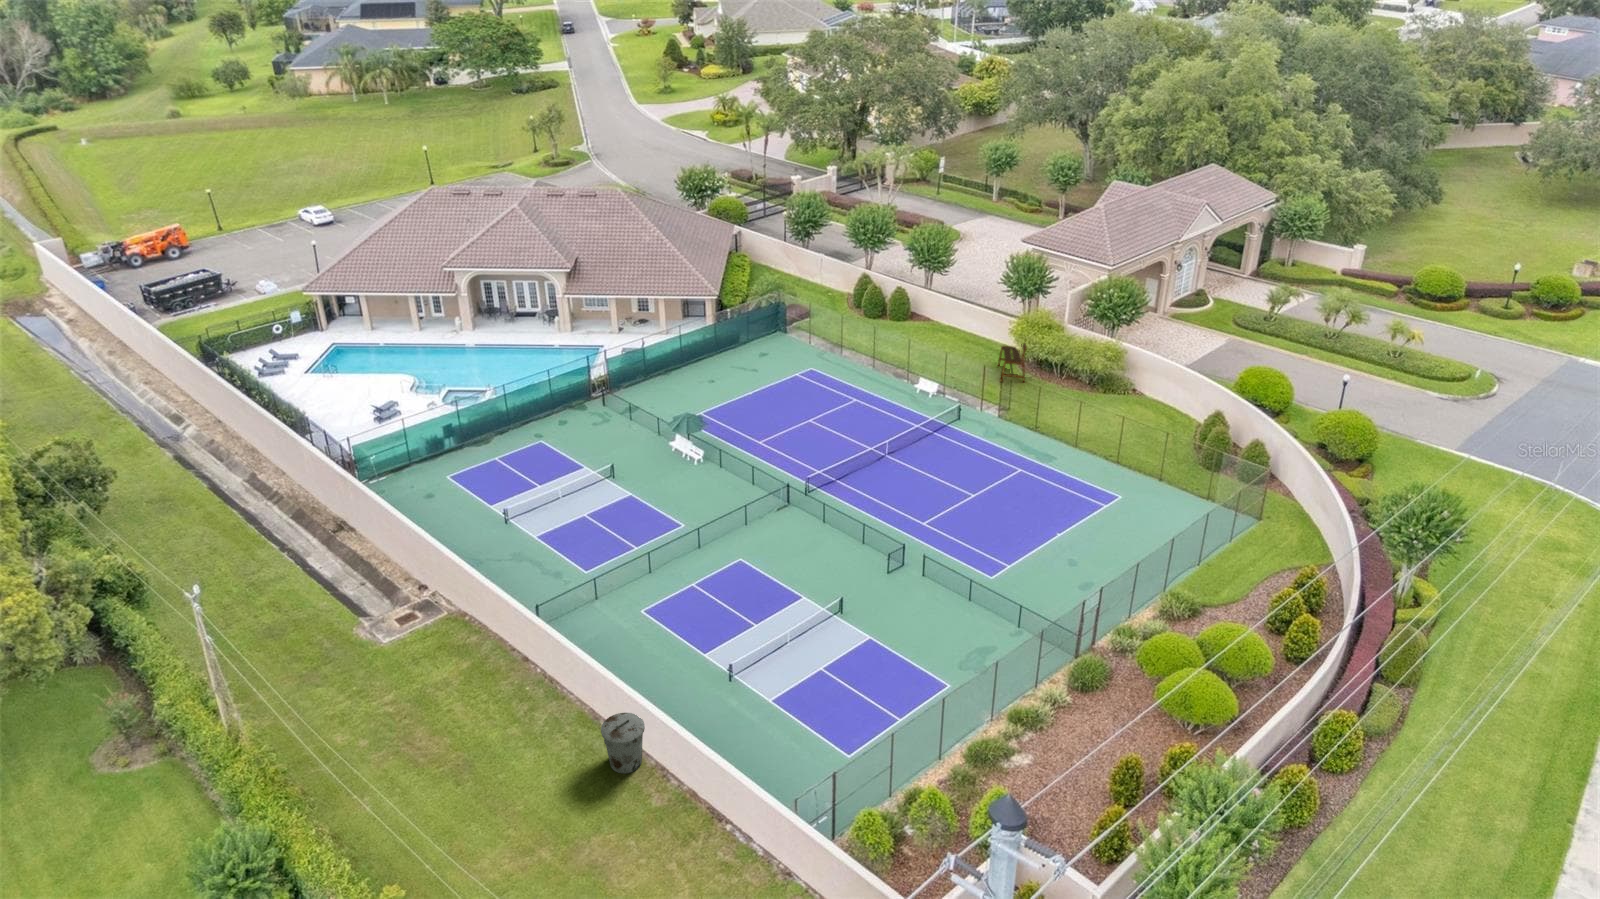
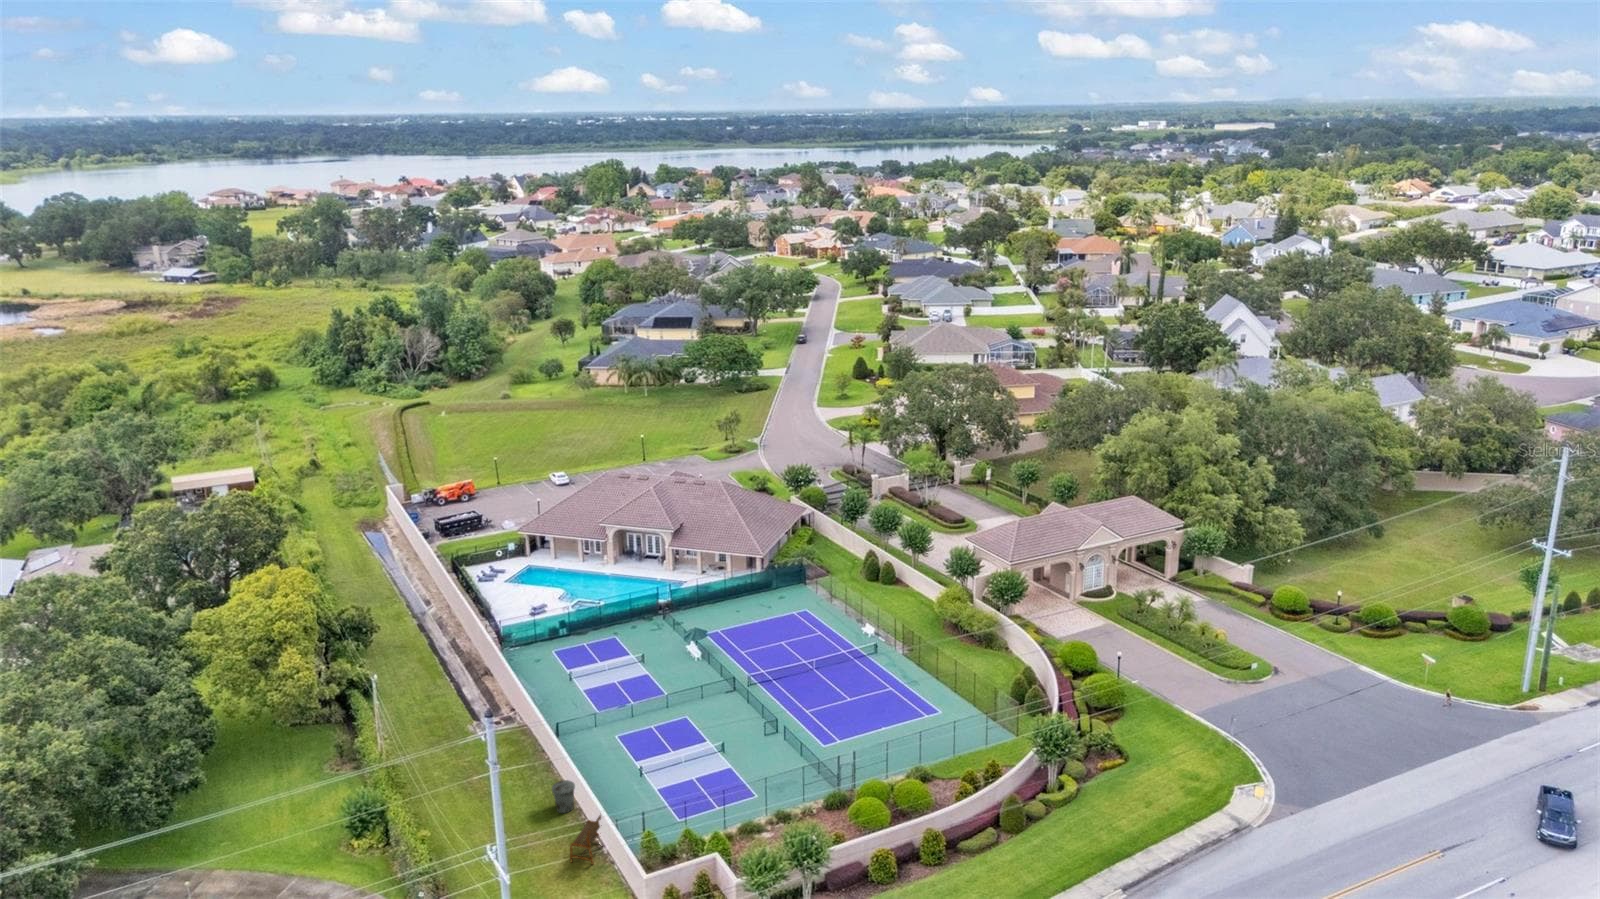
bench: present [998,343,1027,381] -> present [570,815,601,864]

